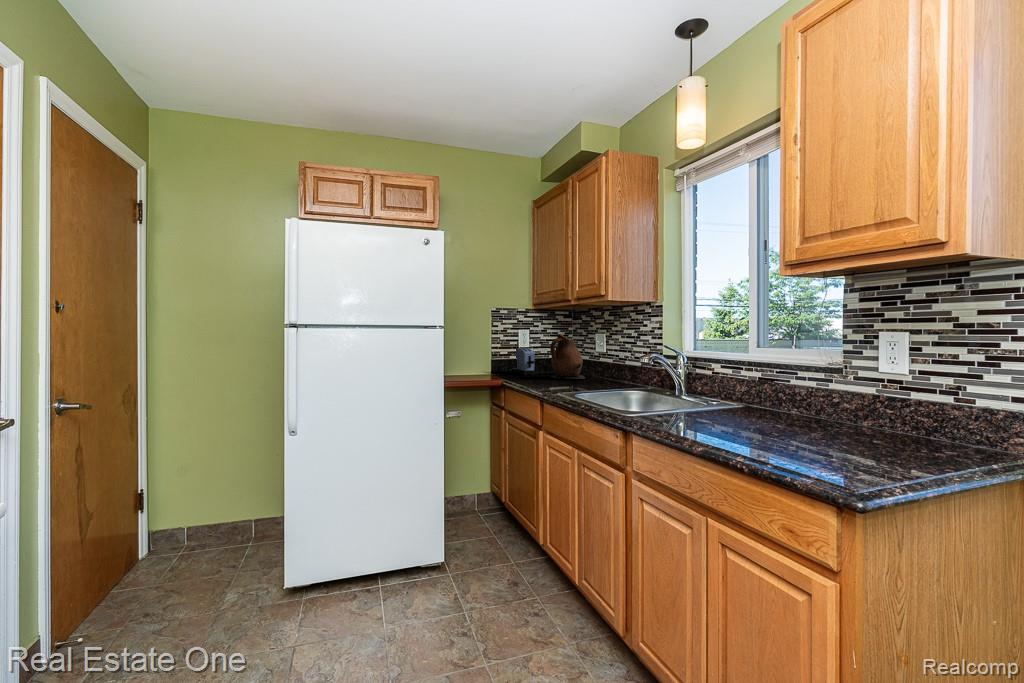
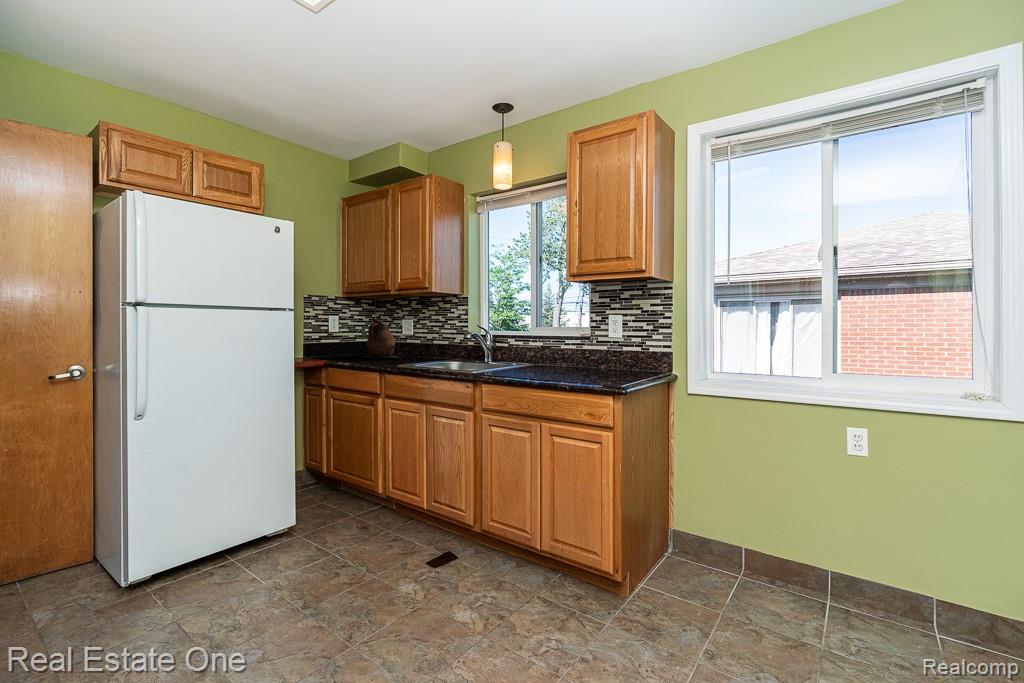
toaster: present [511,348,535,375] -> none [317,333,349,357]

